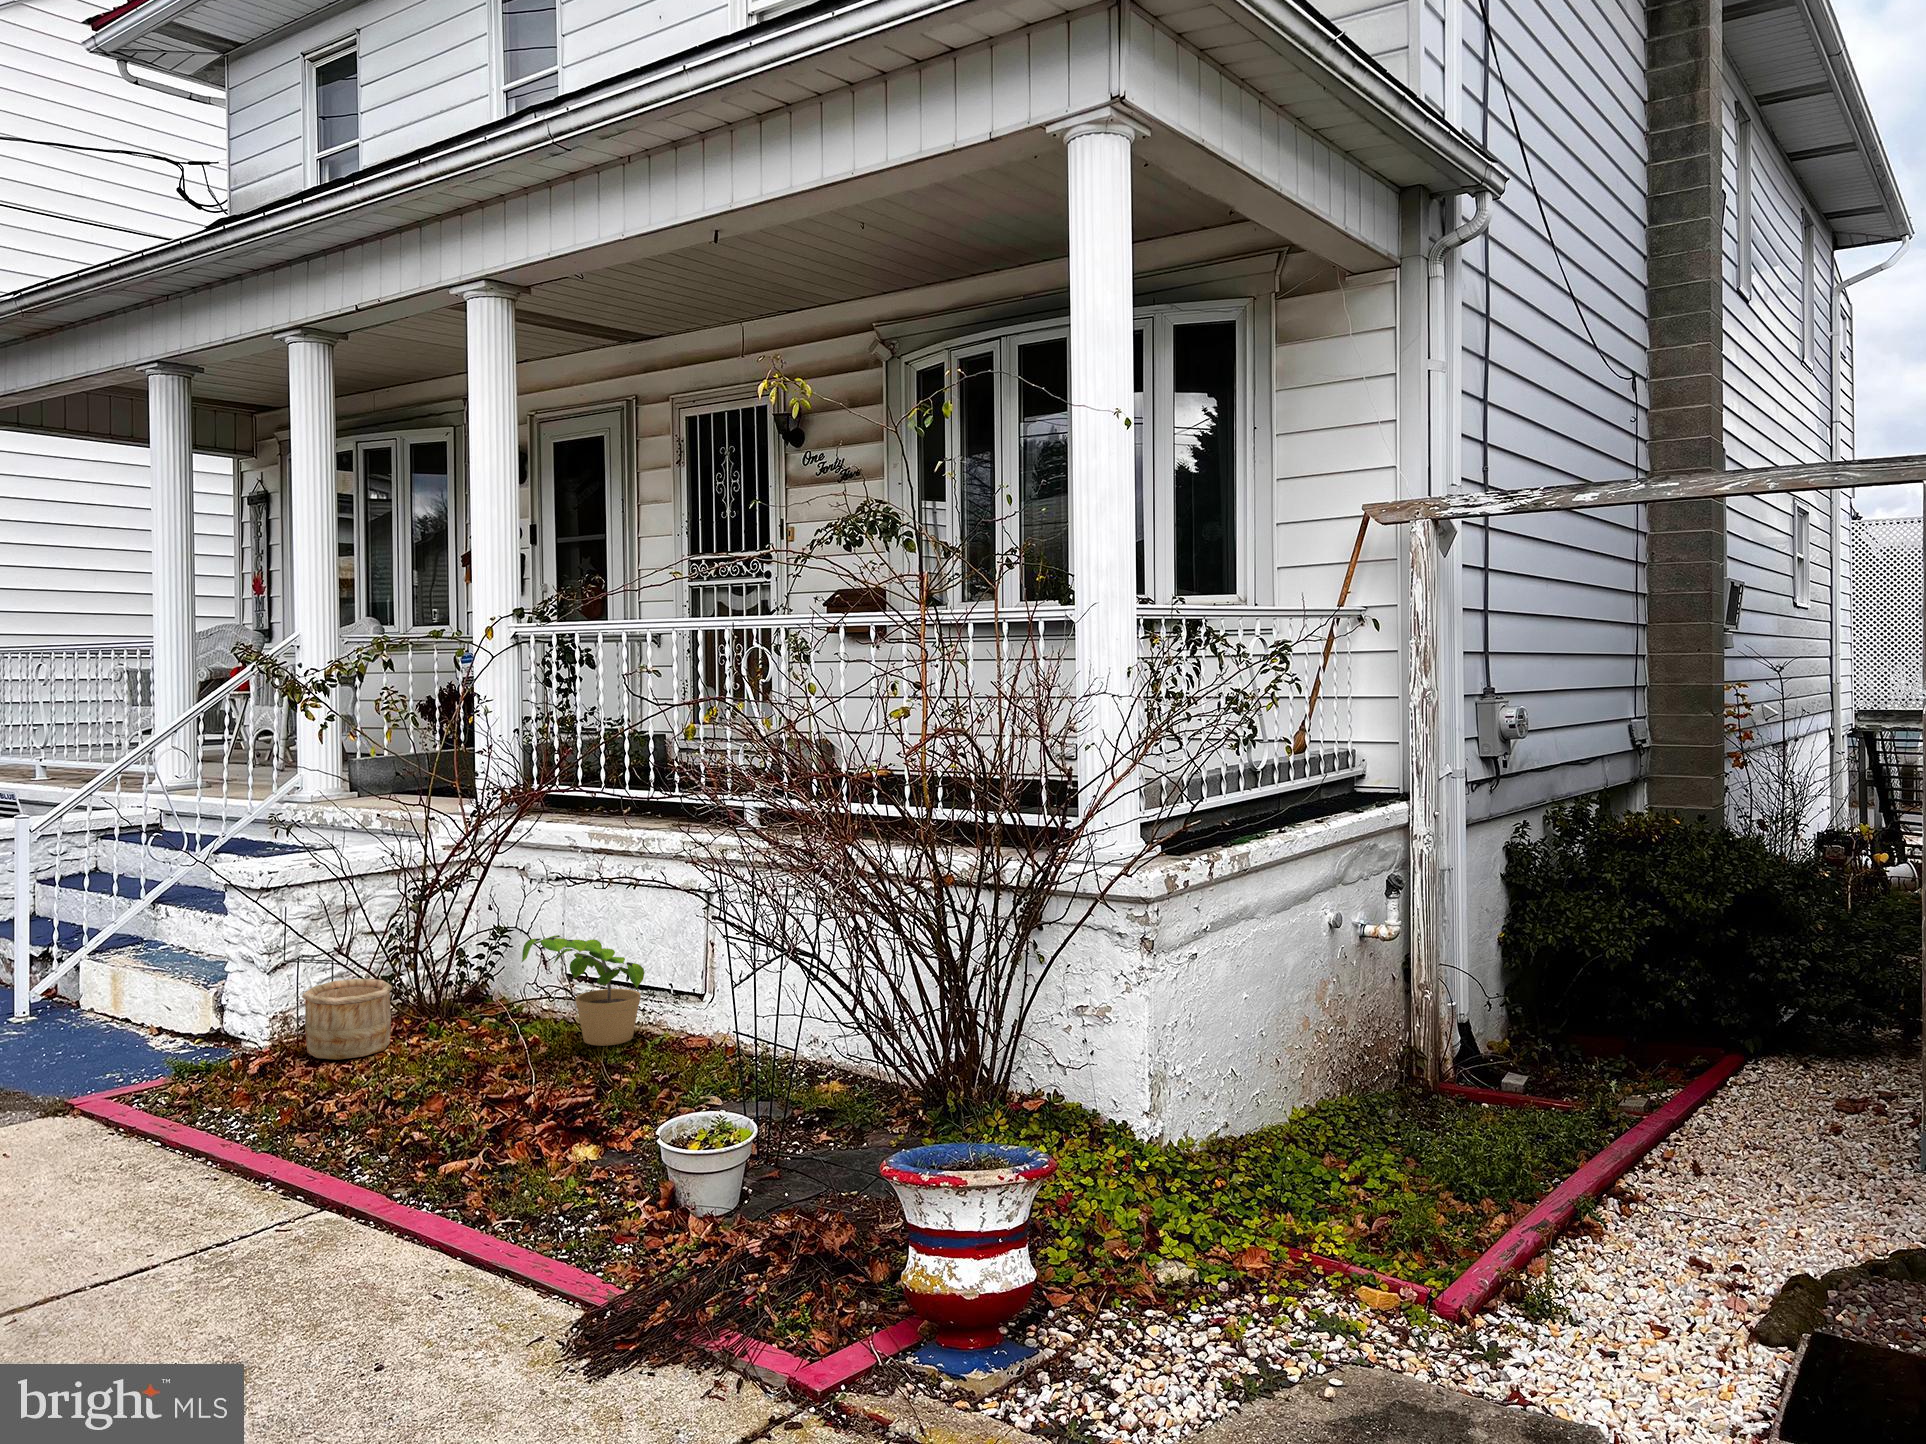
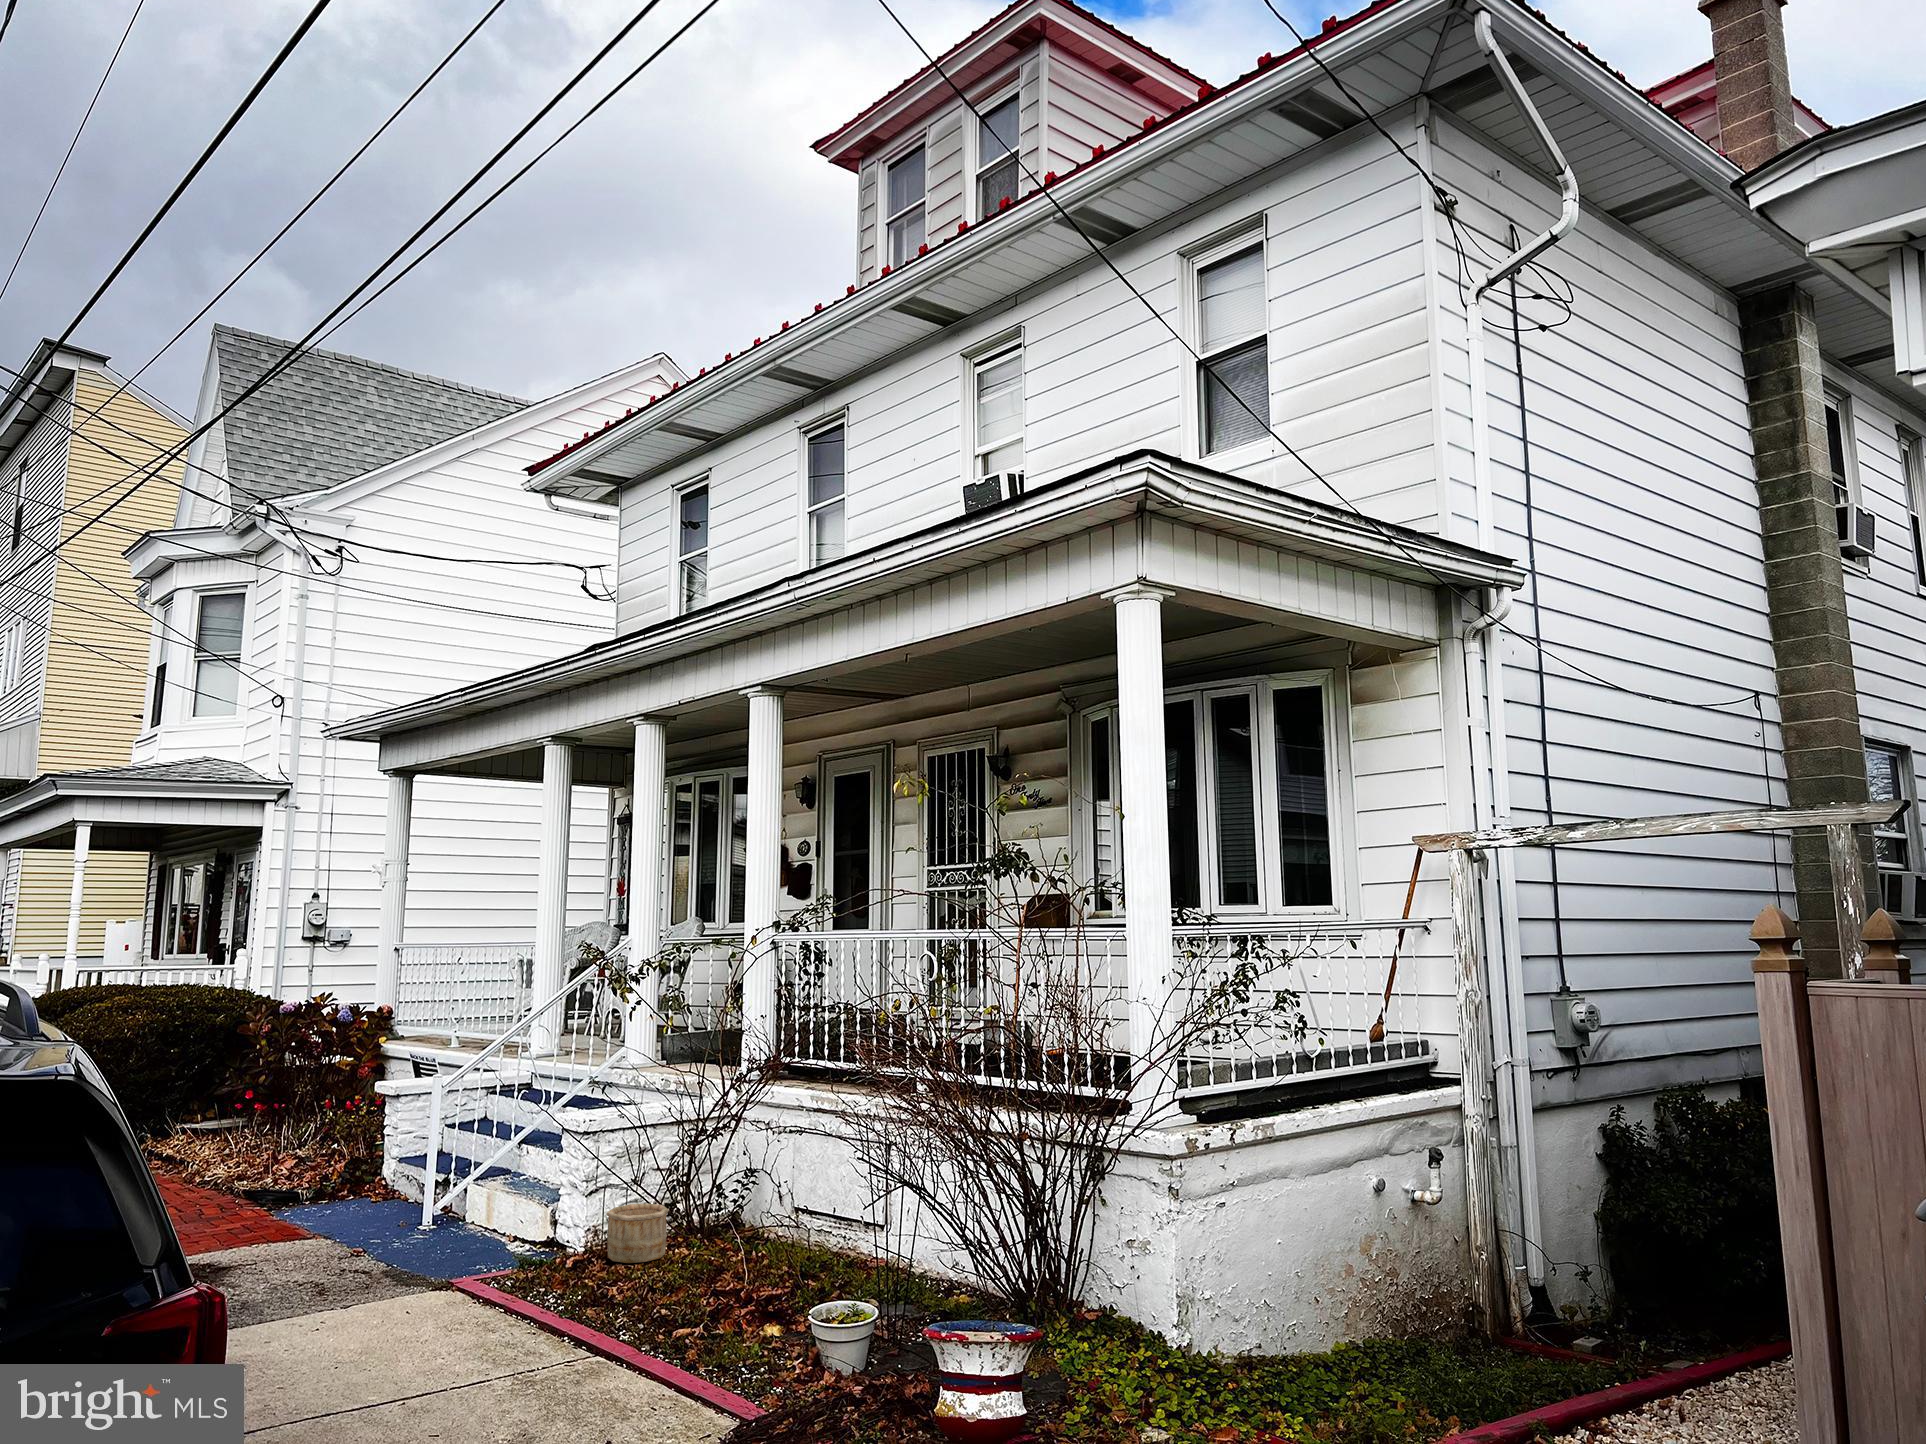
potted plant: present [522,935,644,1046] -> none [754,1174,845,1263]

